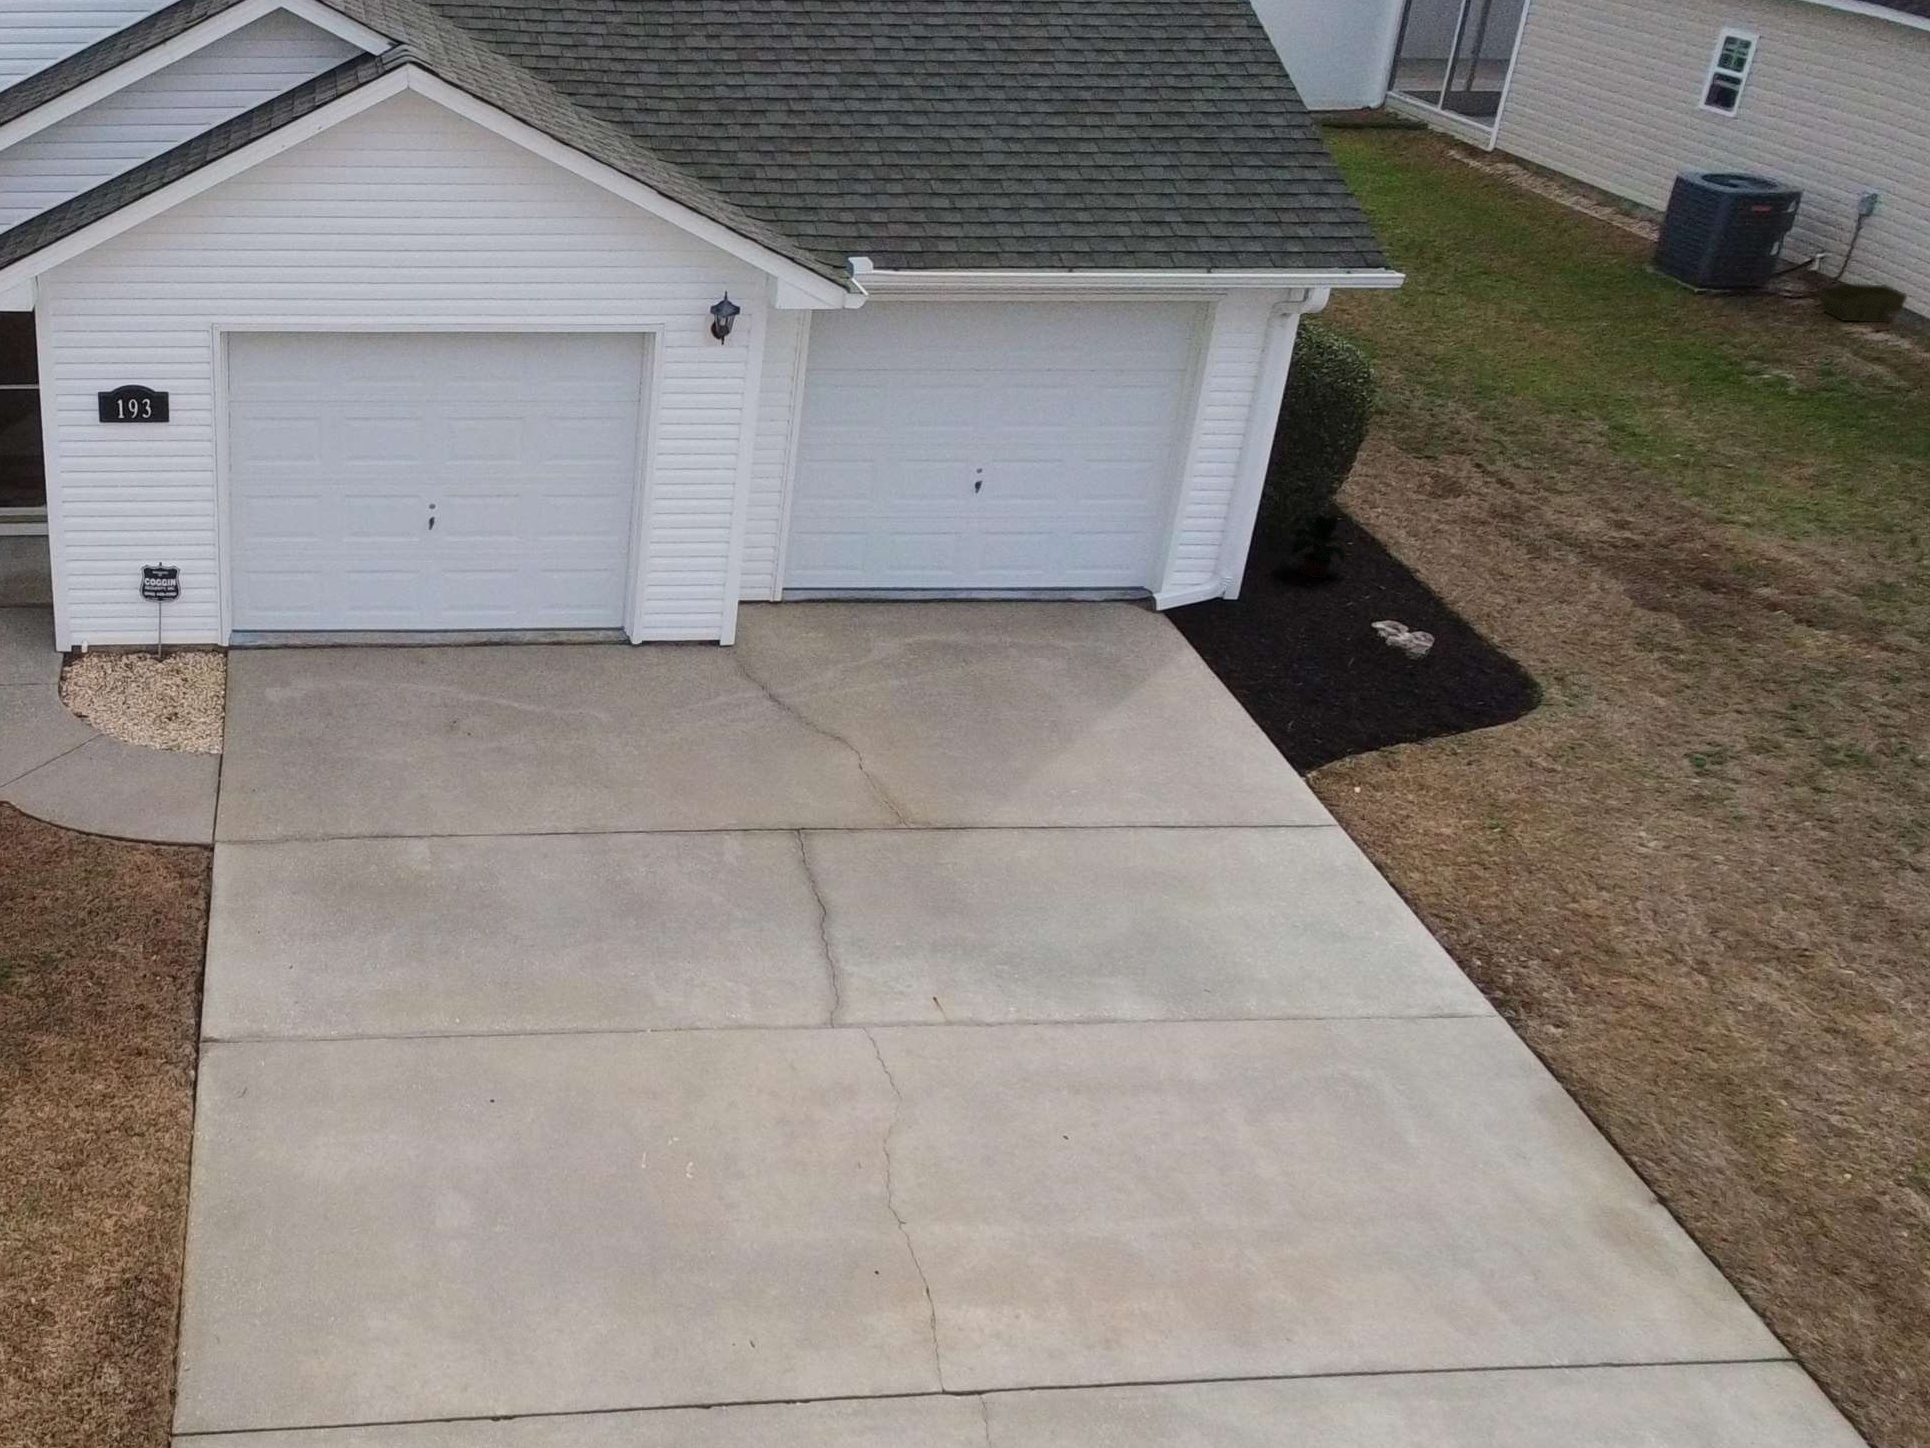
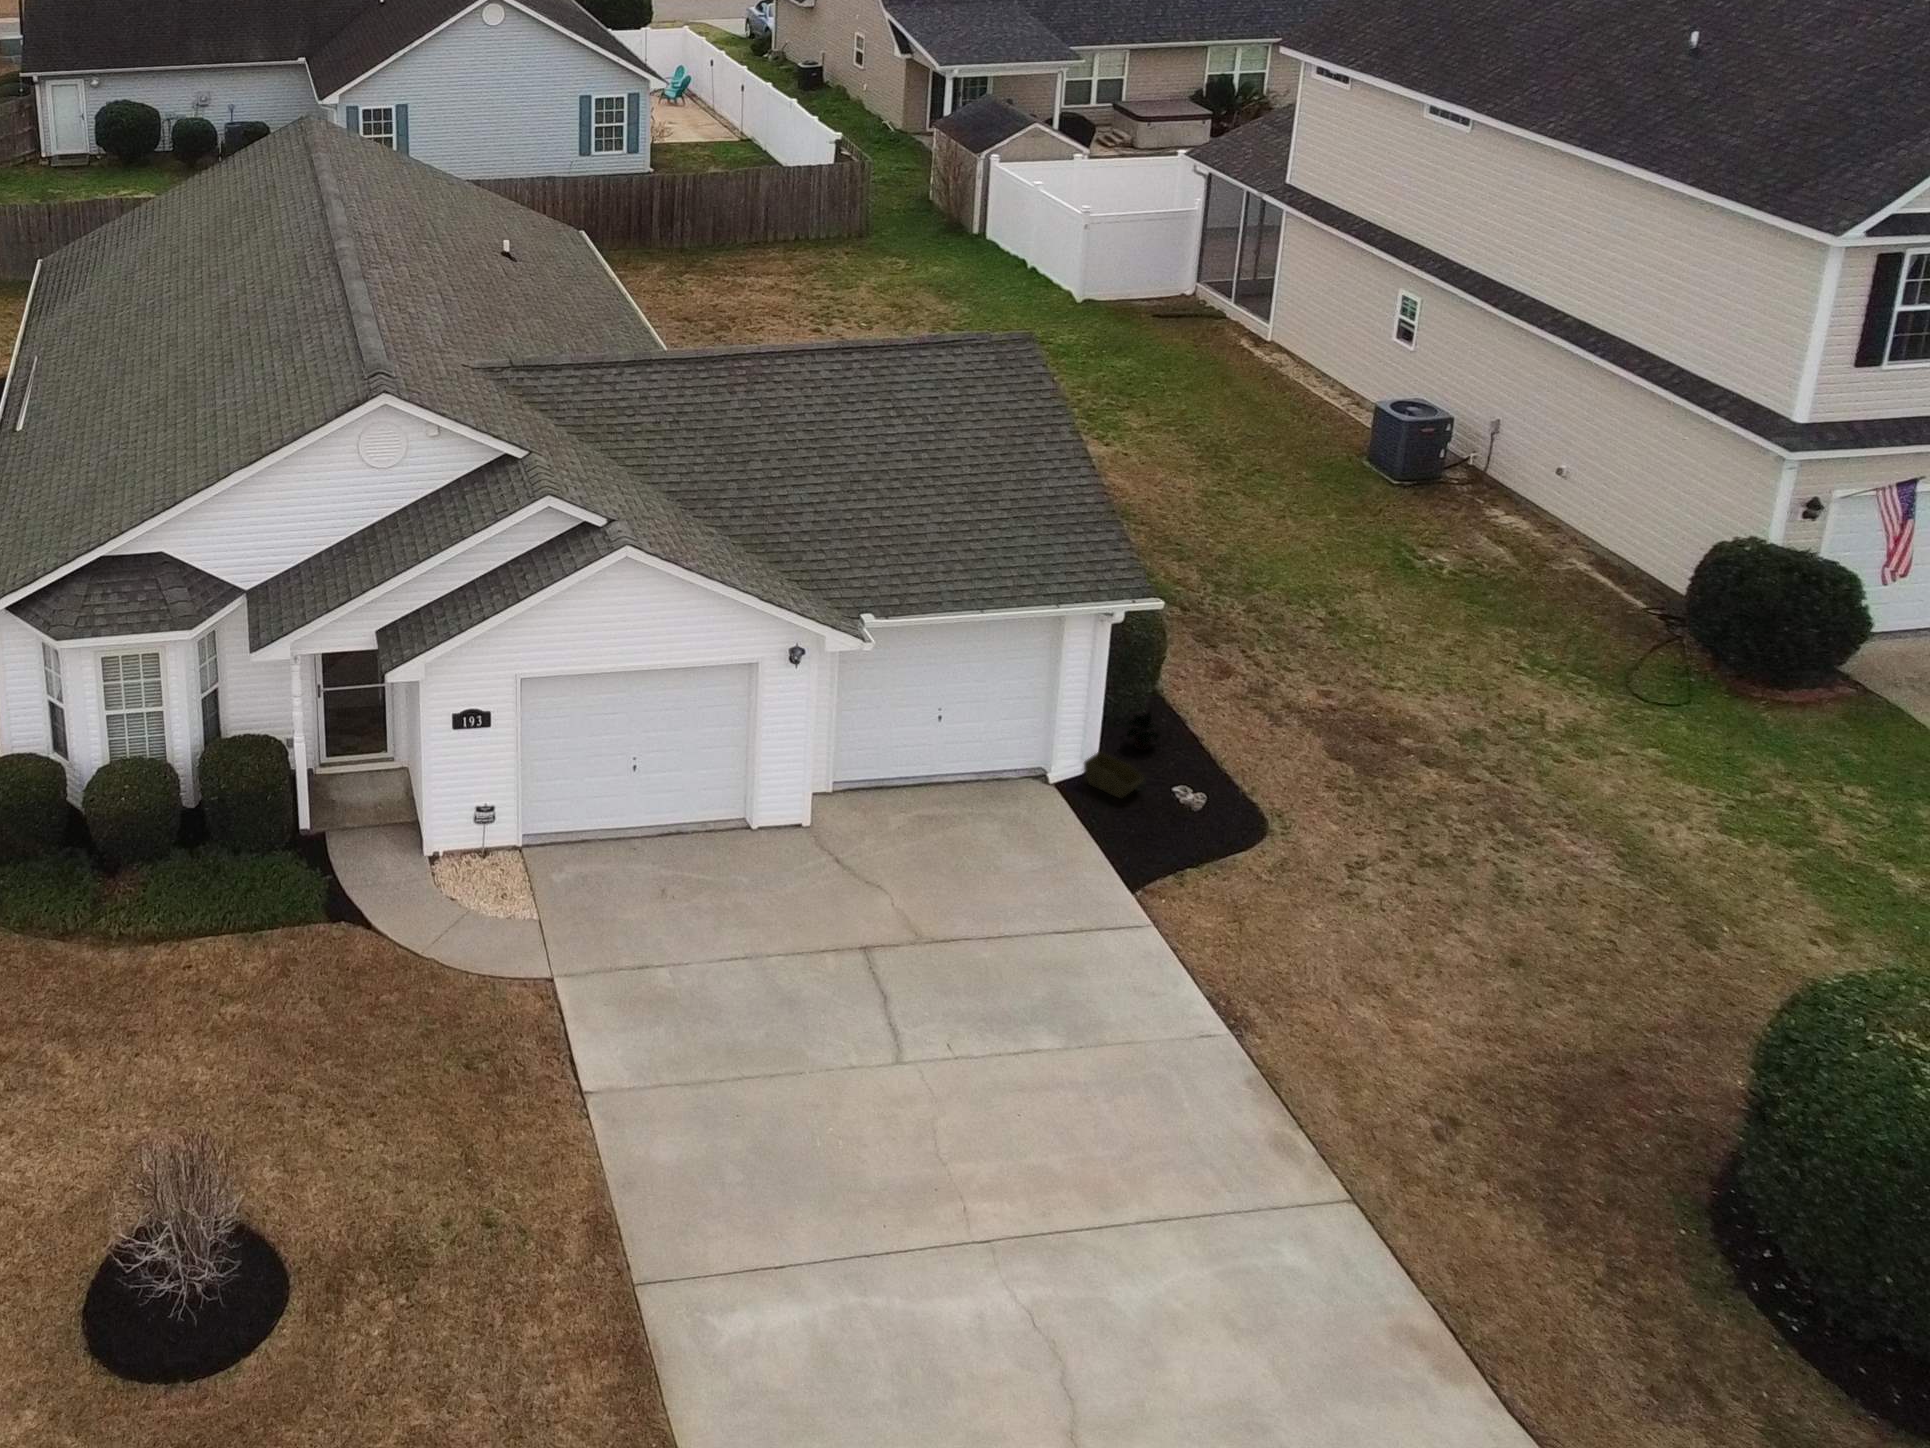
storage bin: present [1819,284,1907,322] -> present [1084,752,1144,799]

